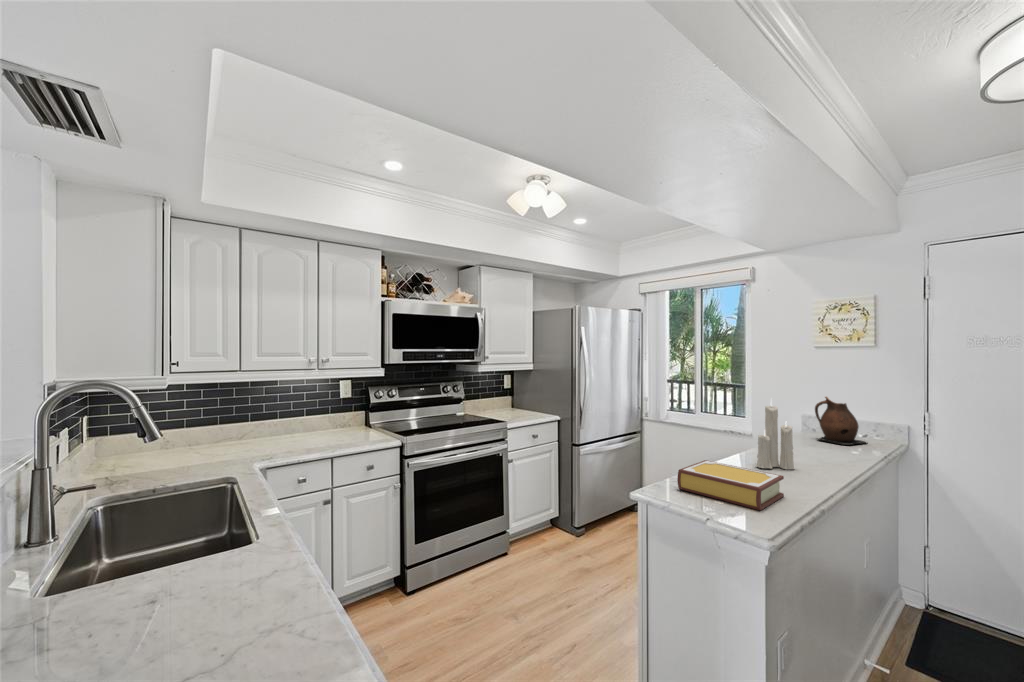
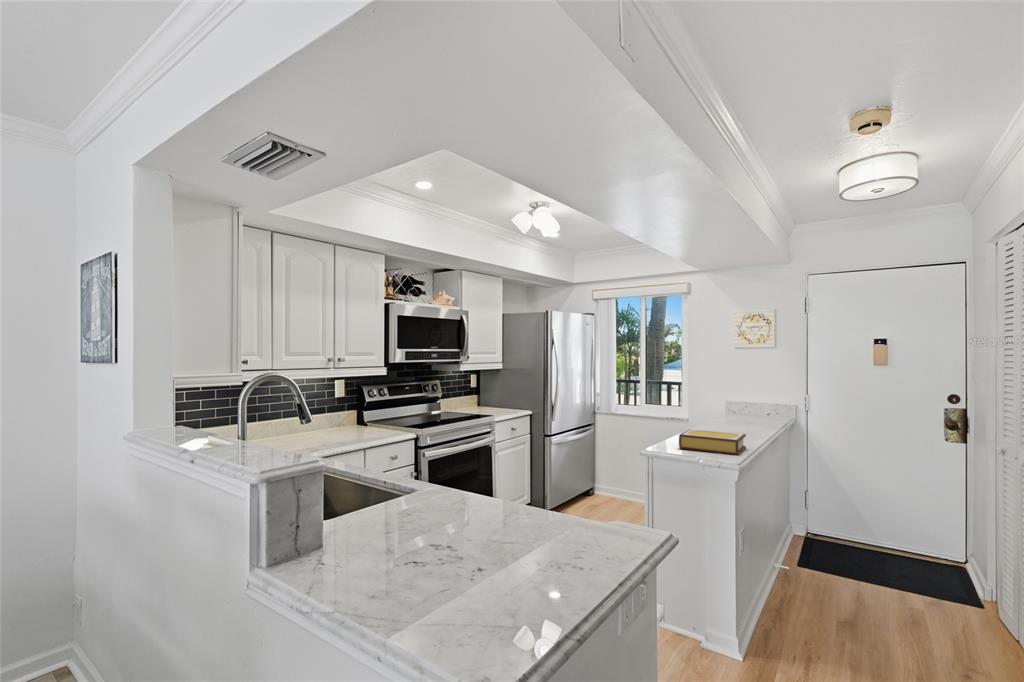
ceramic pitcher: present [815,397,866,445] -> none [741,386,776,421]
candle: present [756,401,794,470] -> none [716,382,741,436]

